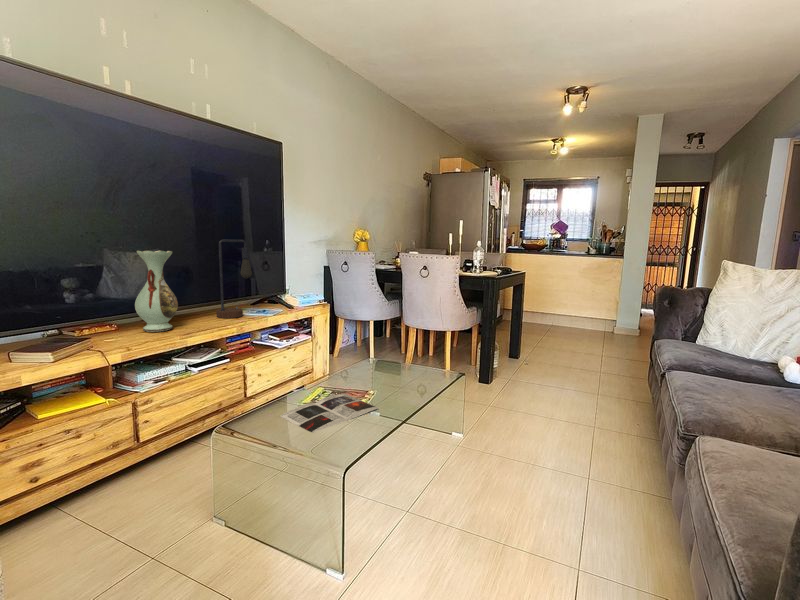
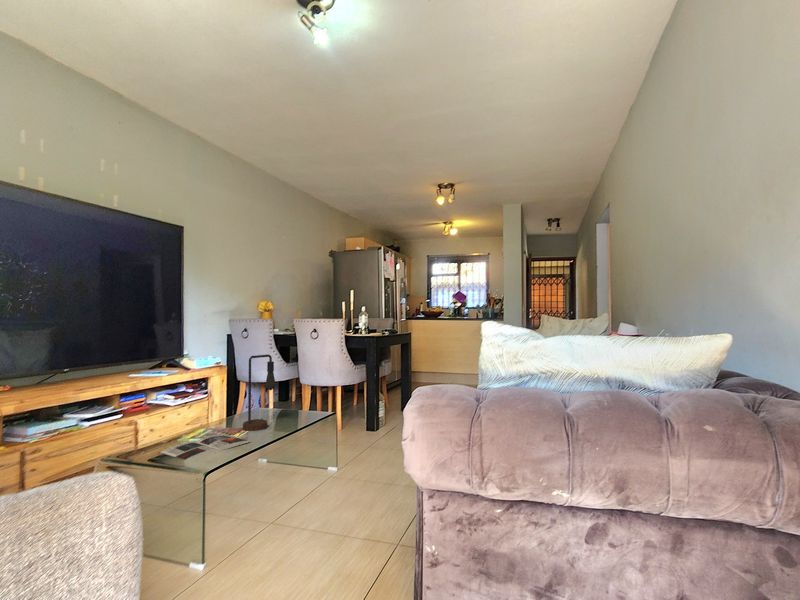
table lamp: present [216,239,252,318] -> present [243,355,276,431]
decorative vase: present [135,250,178,332] -> none [31,318,73,390]

